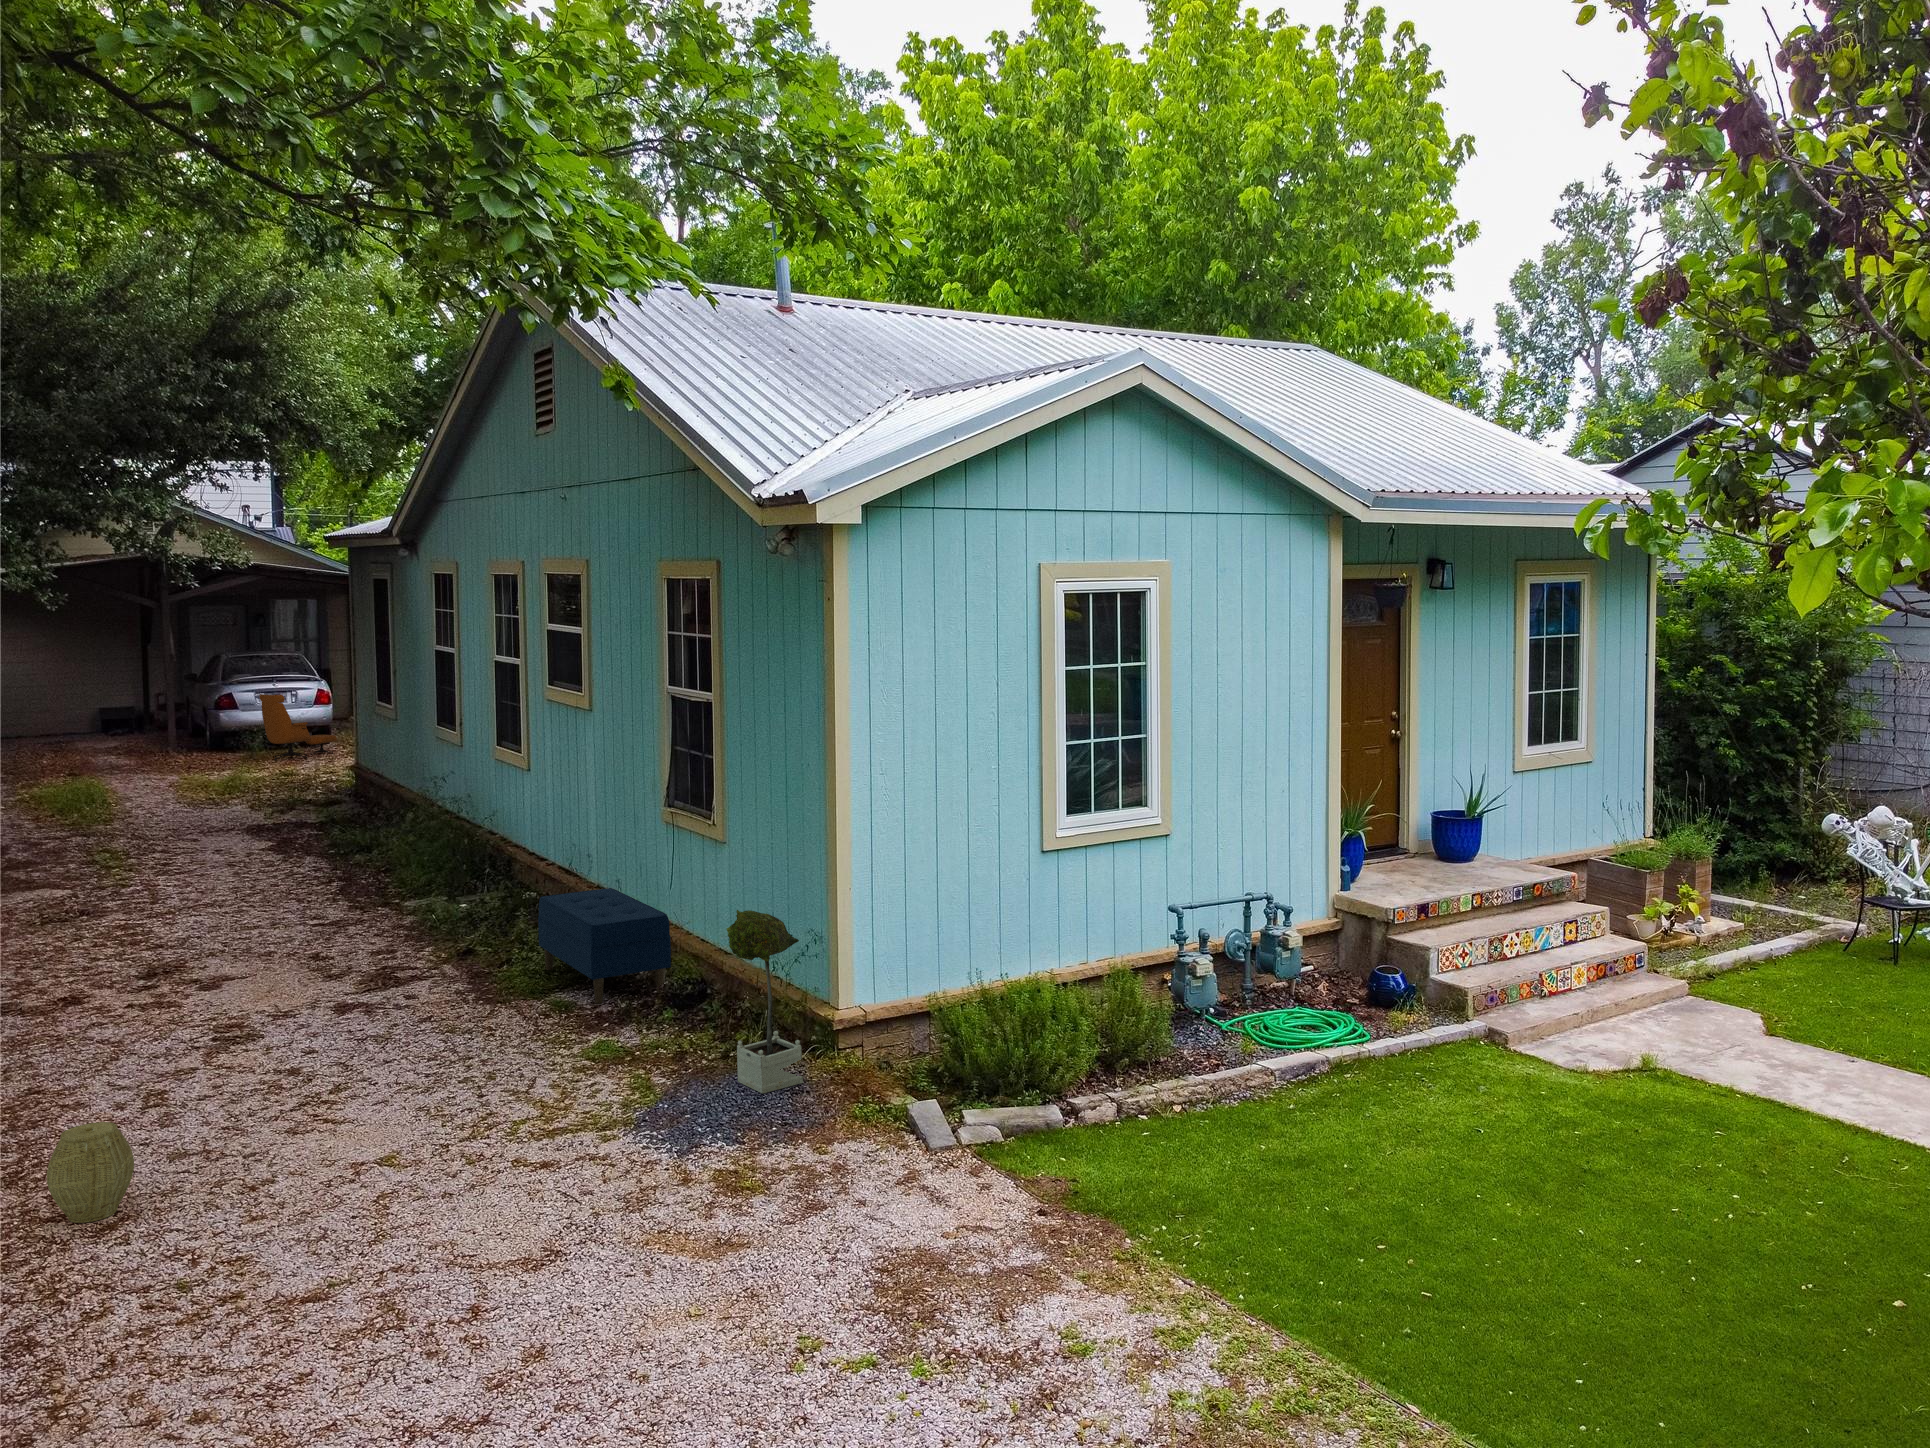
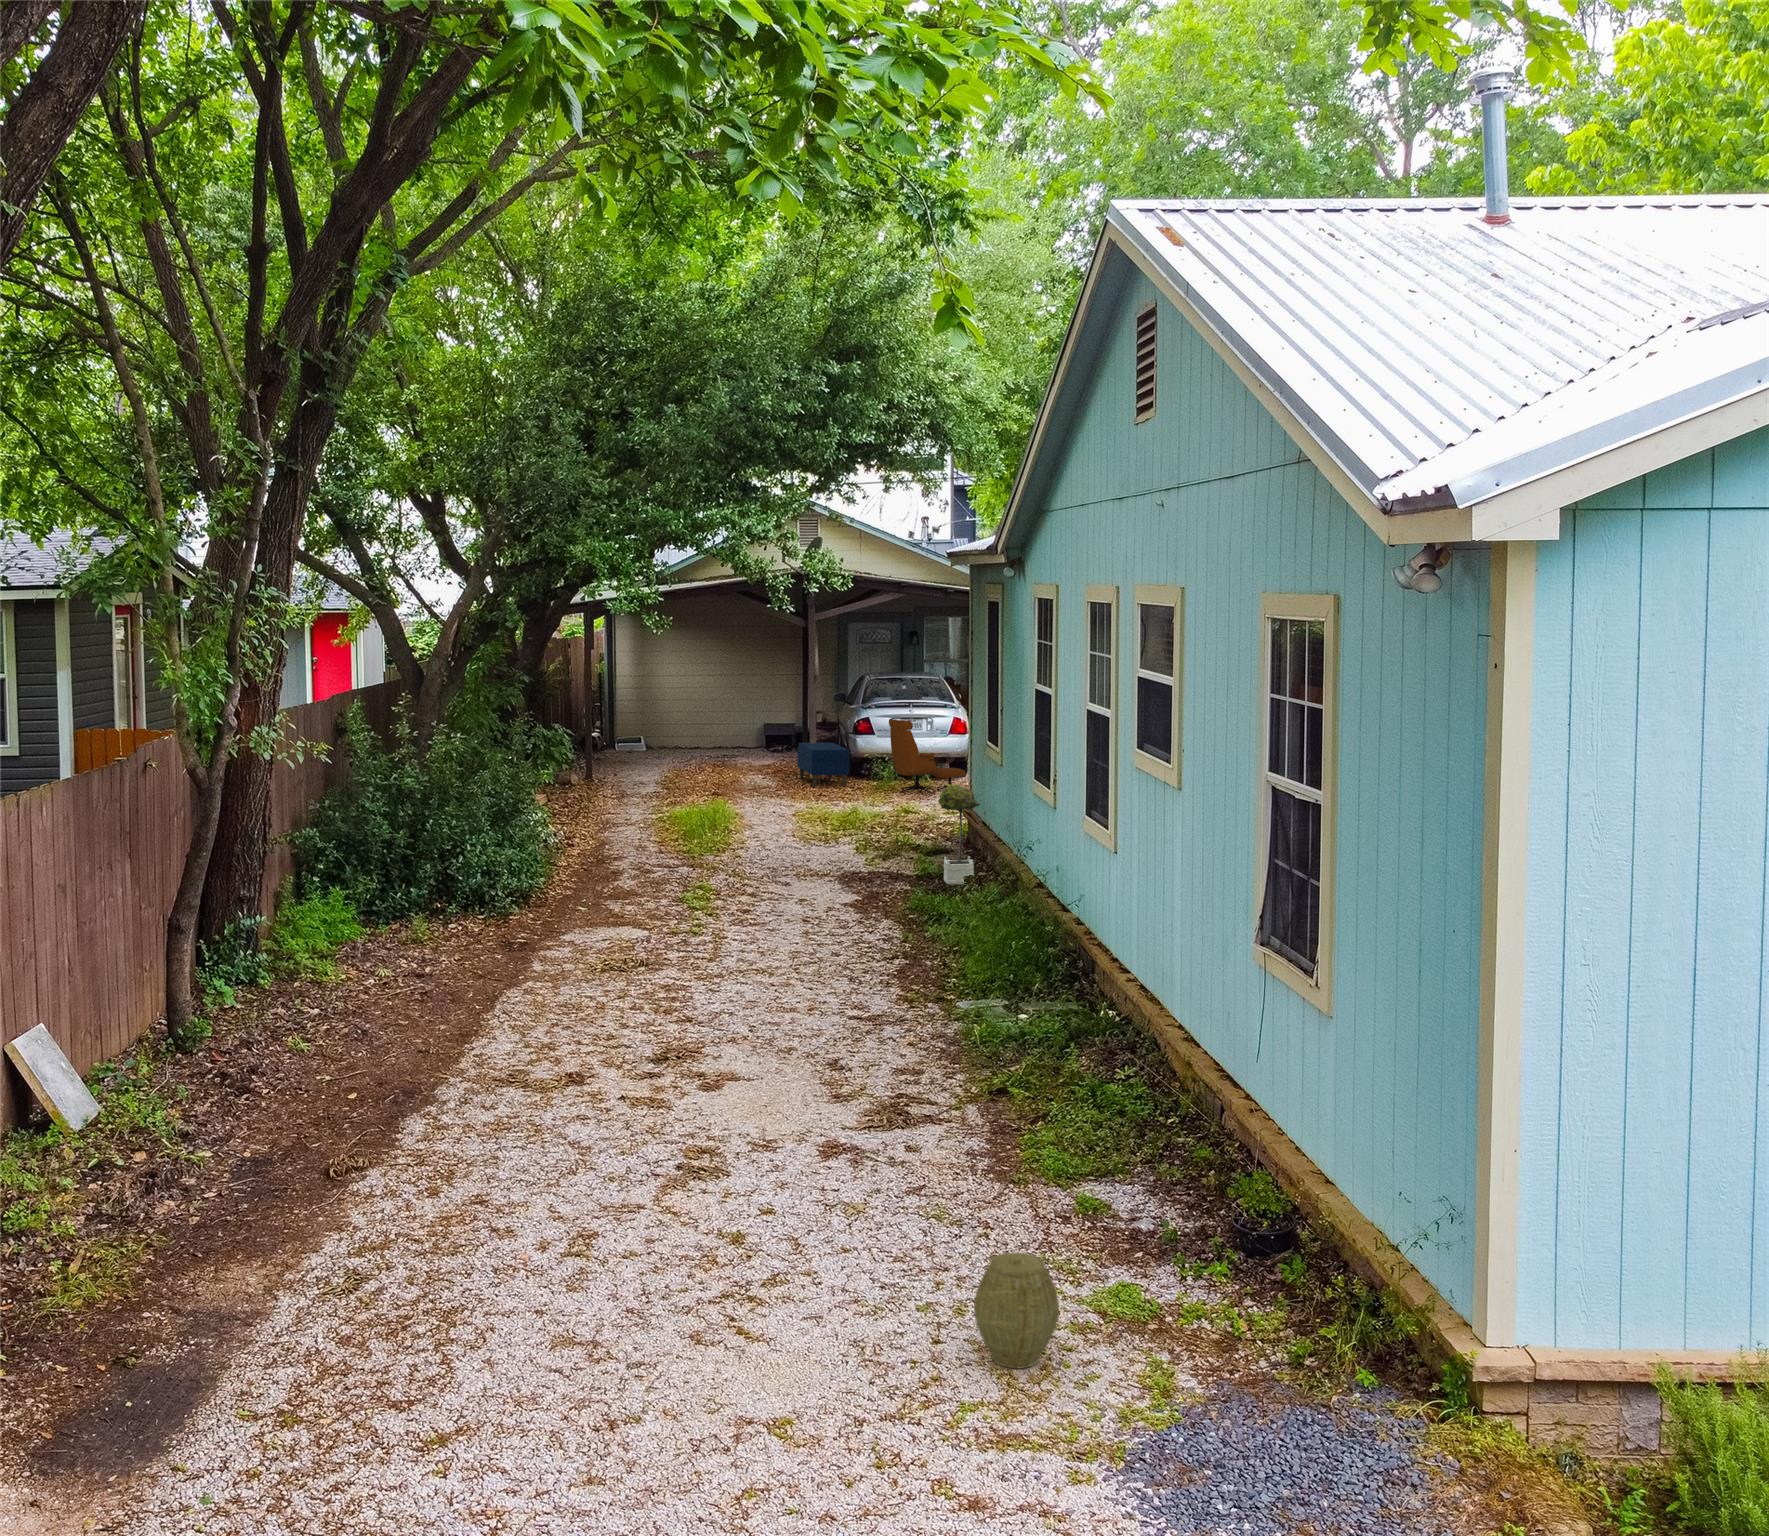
bench: present [538,888,671,1004] -> present [798,743,849,787]
potted tree: present [727,910,803,1094] -> present [938,783,980,884]
woven basket: present [47,1122,134,1223] -> present [974,1252,1059,1369]

